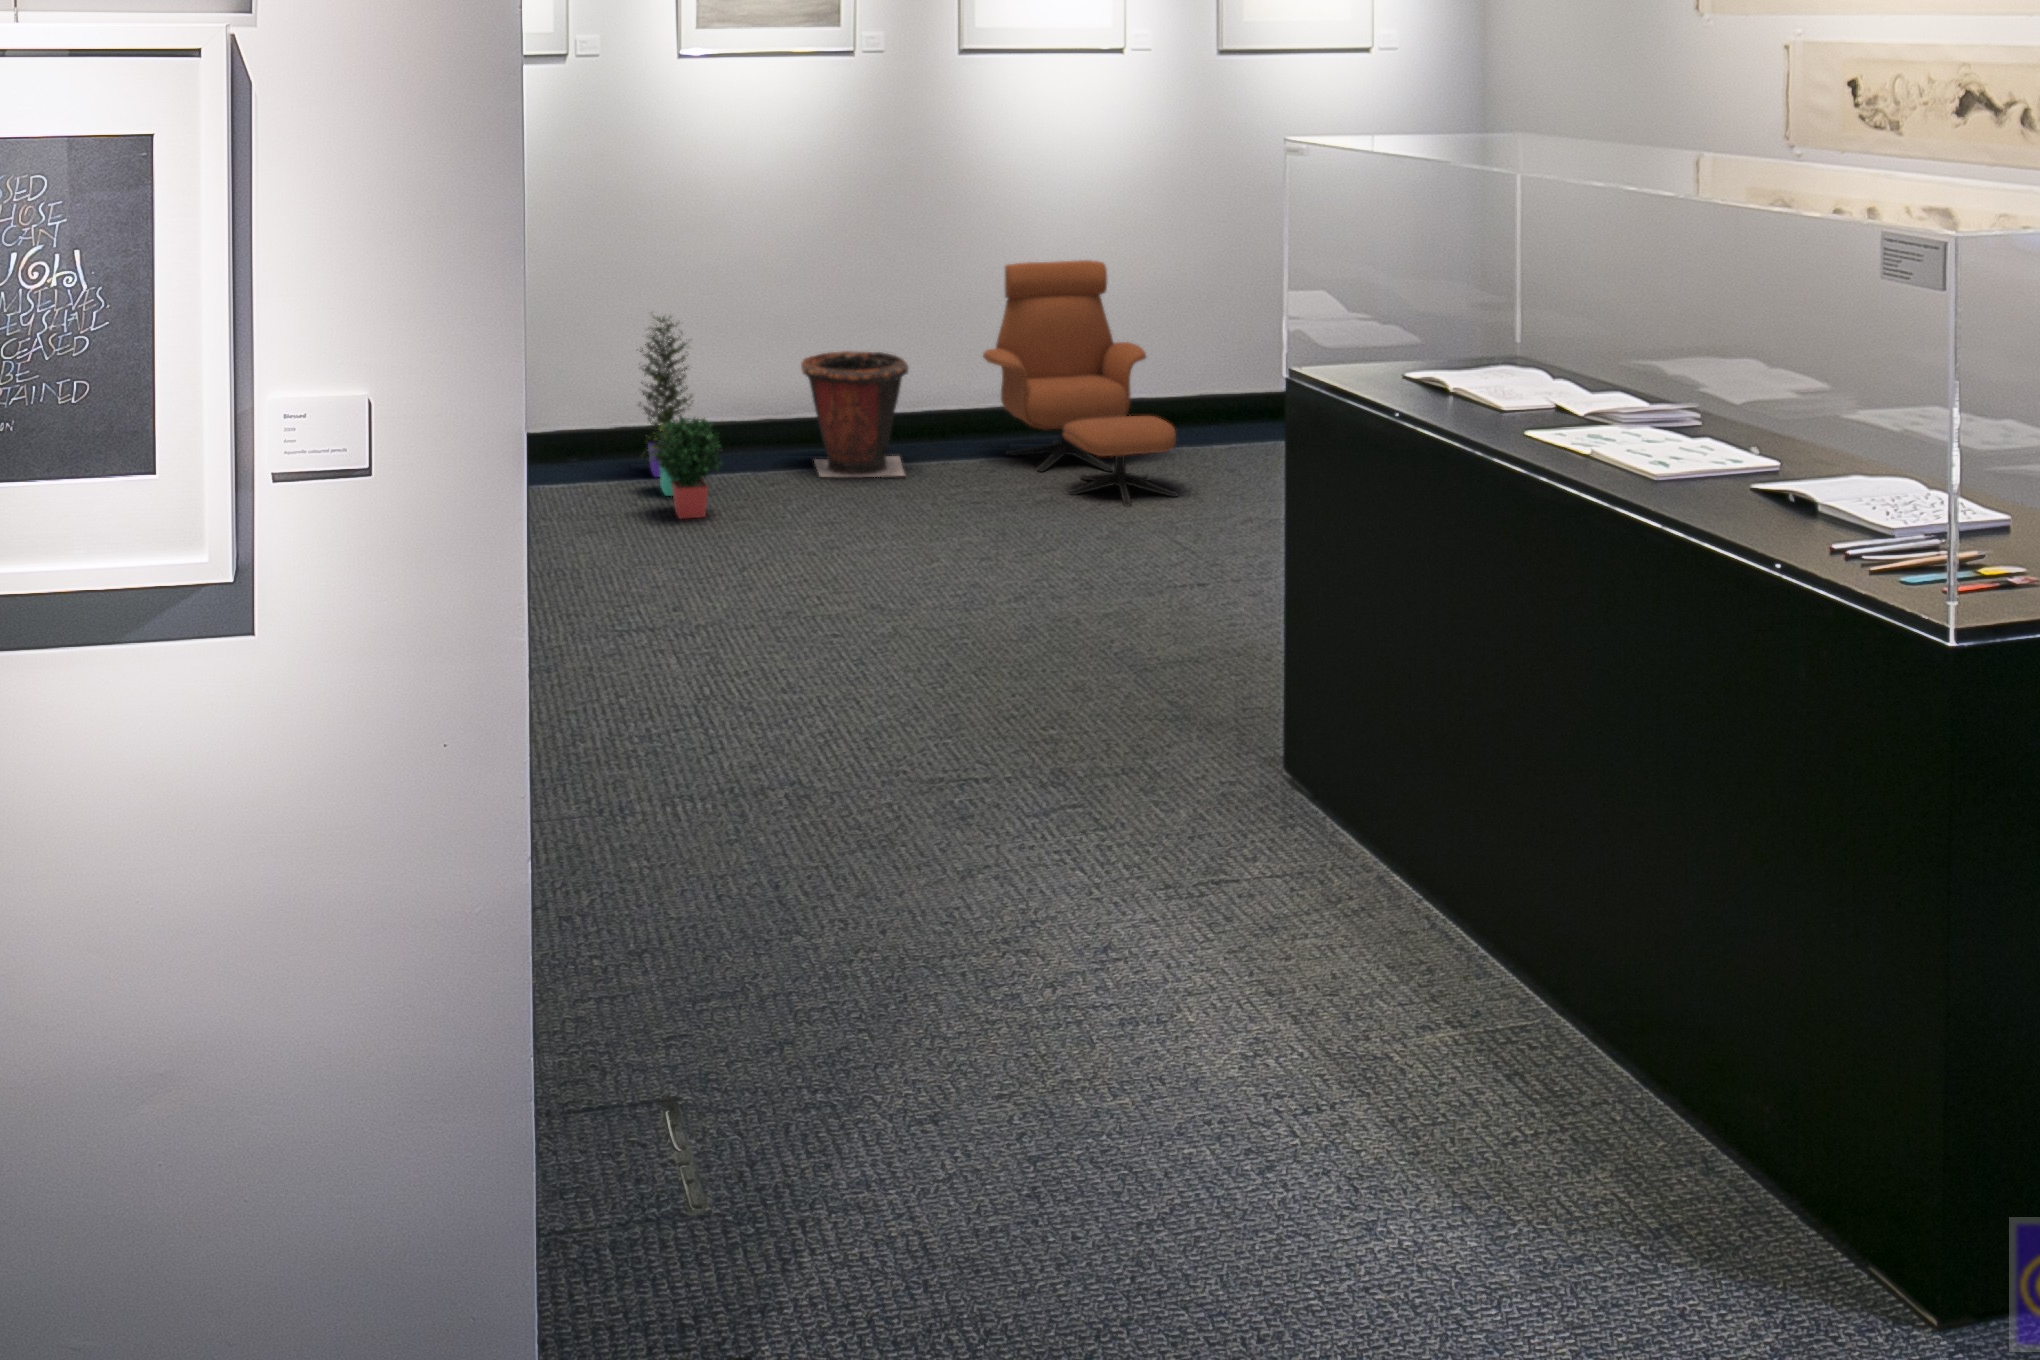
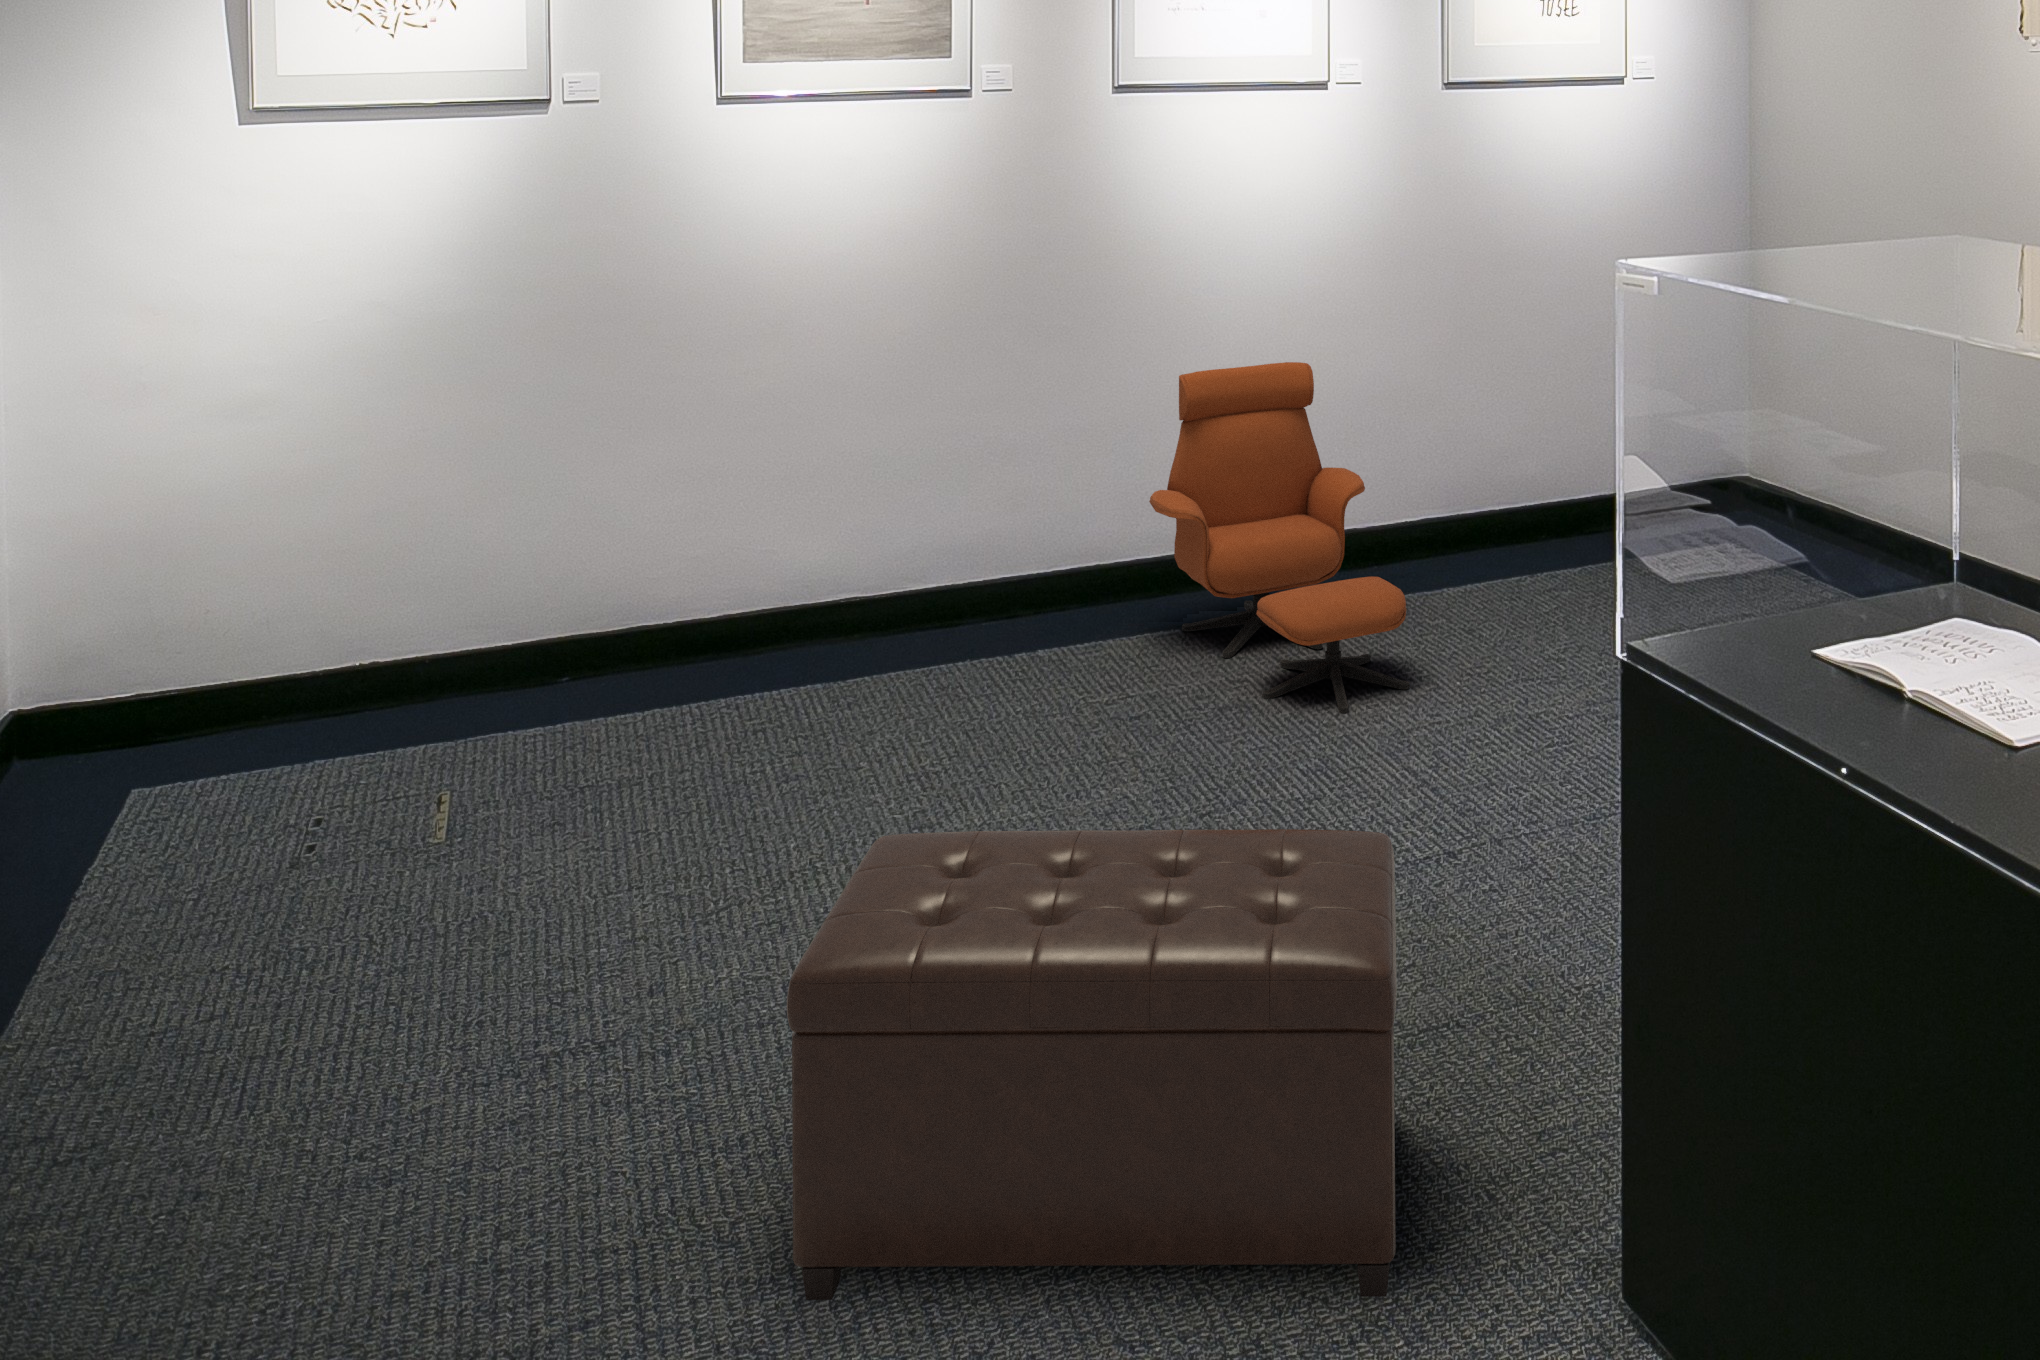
potted plant: present [639,316,720,519] -> none [635,475,755,808]
waste bin: present [801,351,908,477] -> none [892,502,1047,698]
ottoman: none [800,486,1153,744] -> present [787,829,1397,1300]

